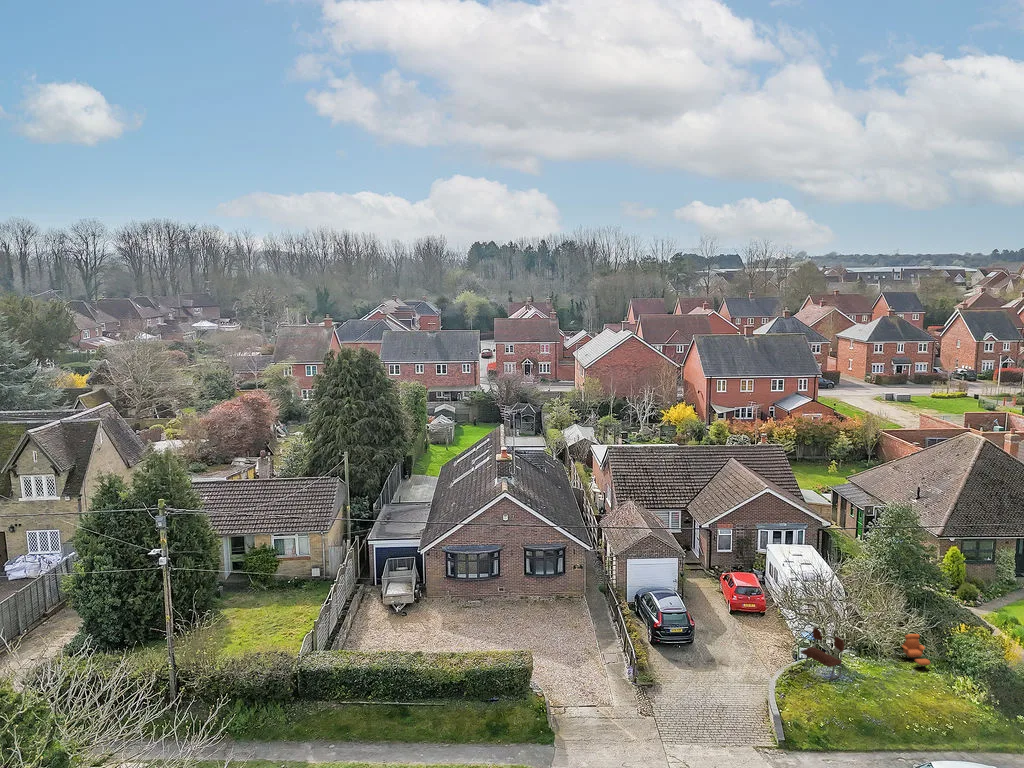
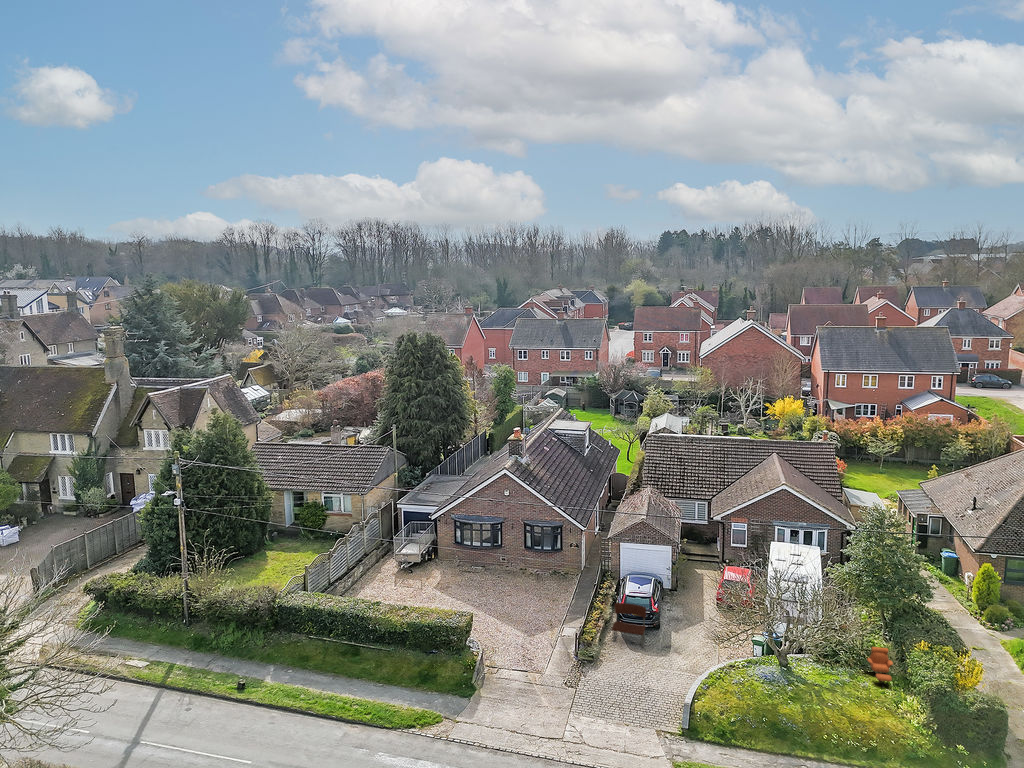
bench: present [801,627,844,680] -> present [611,603,646,646]

